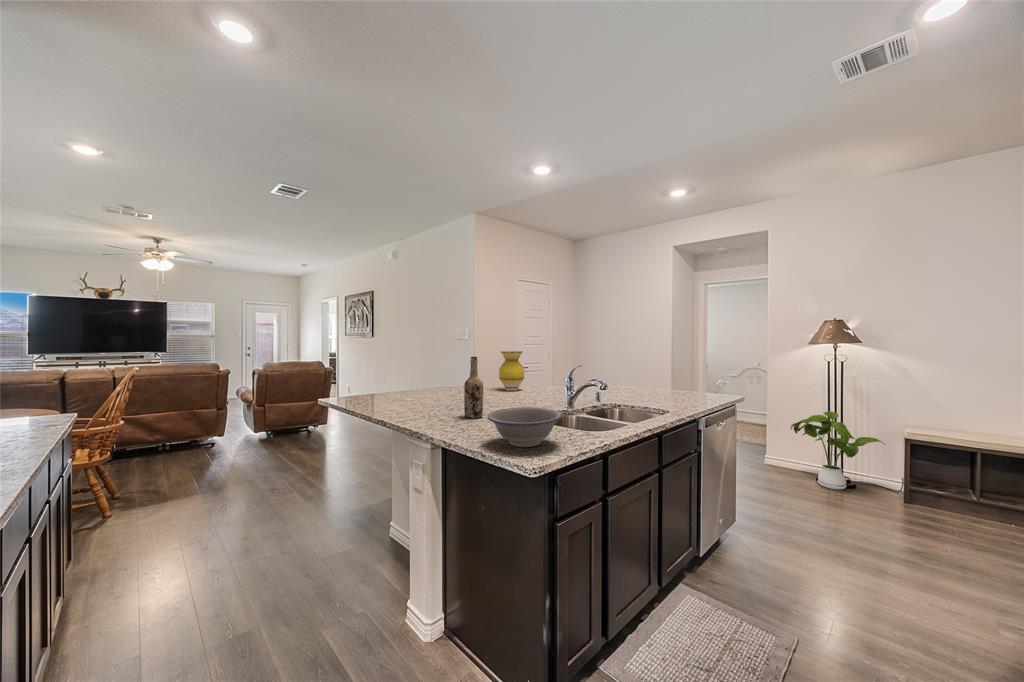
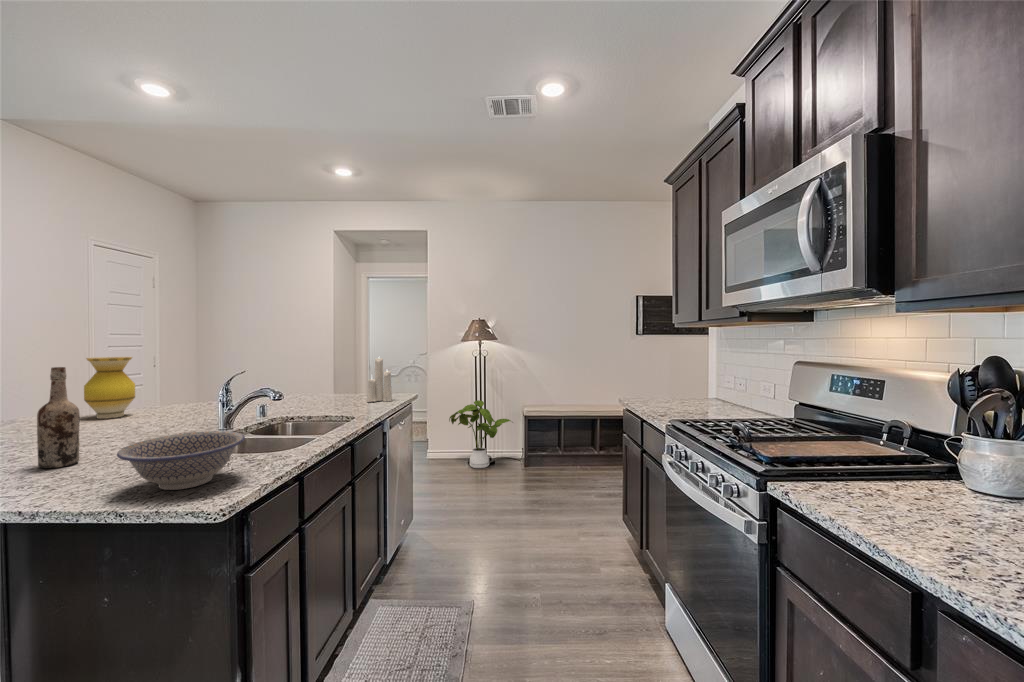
candle: none [687,351,713,401] -> present [367,358,392,402]

